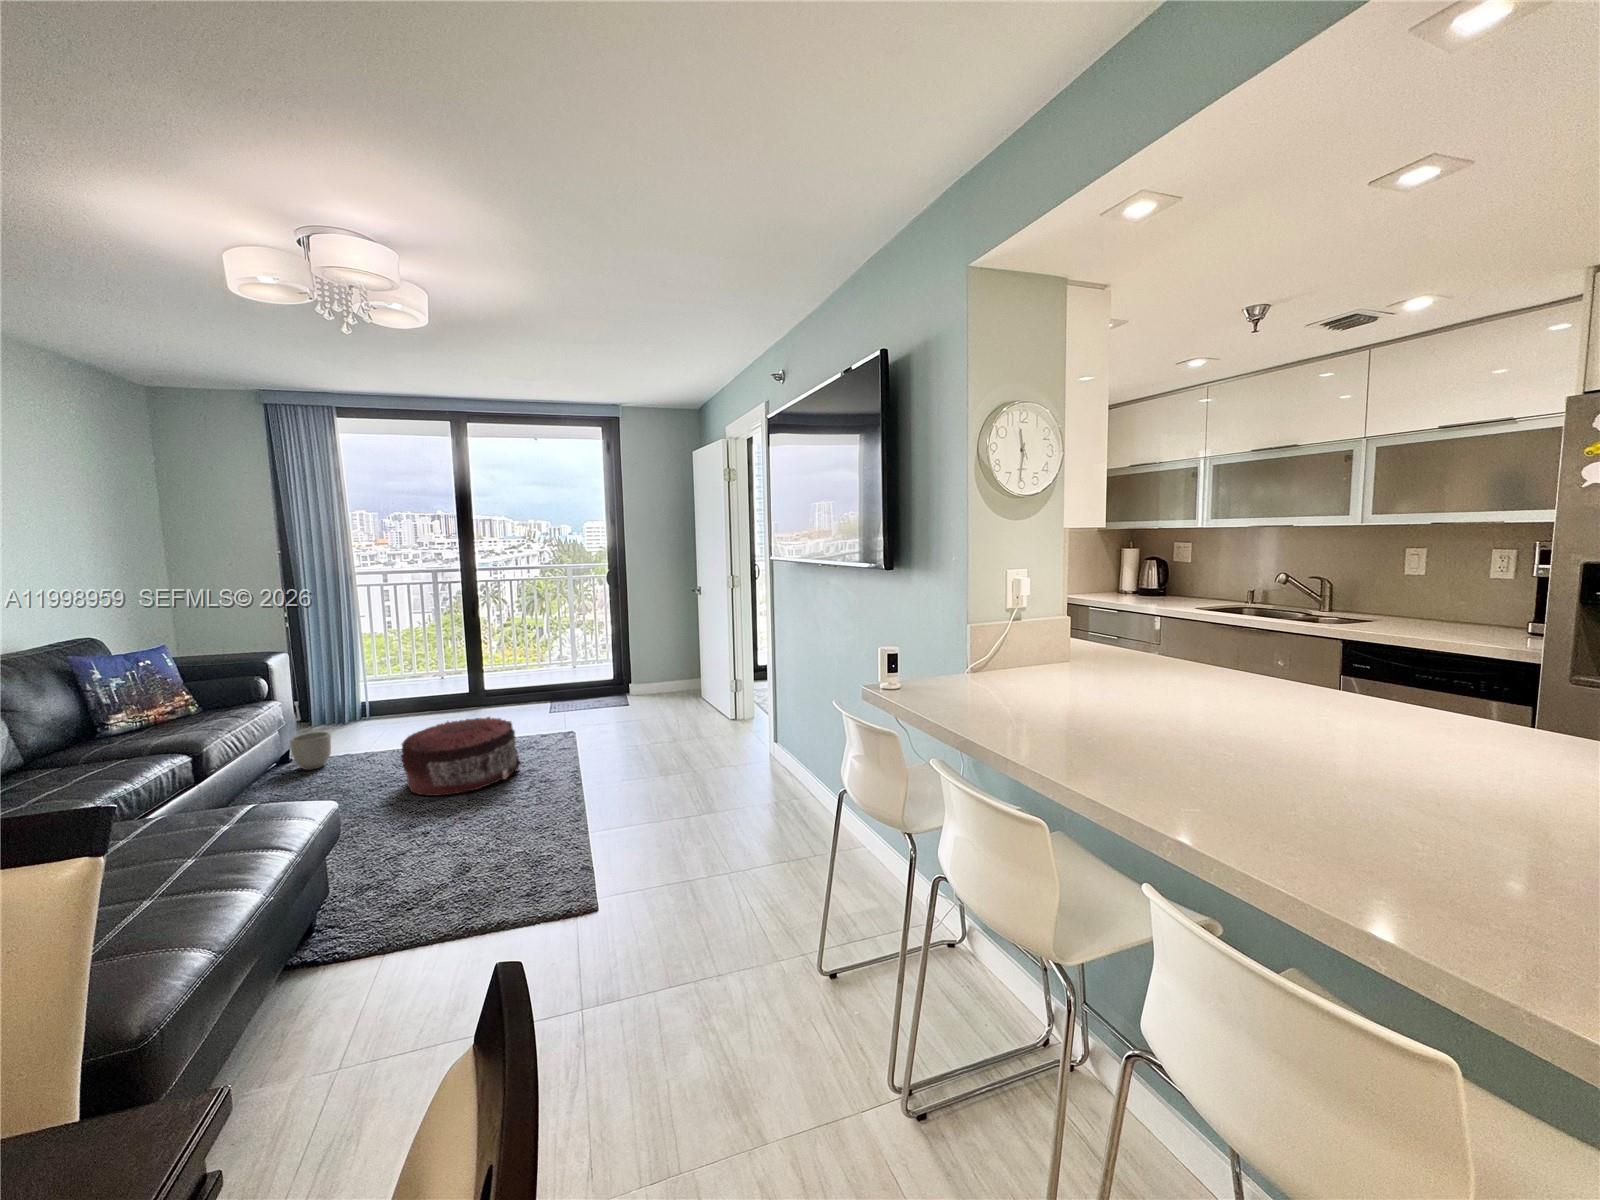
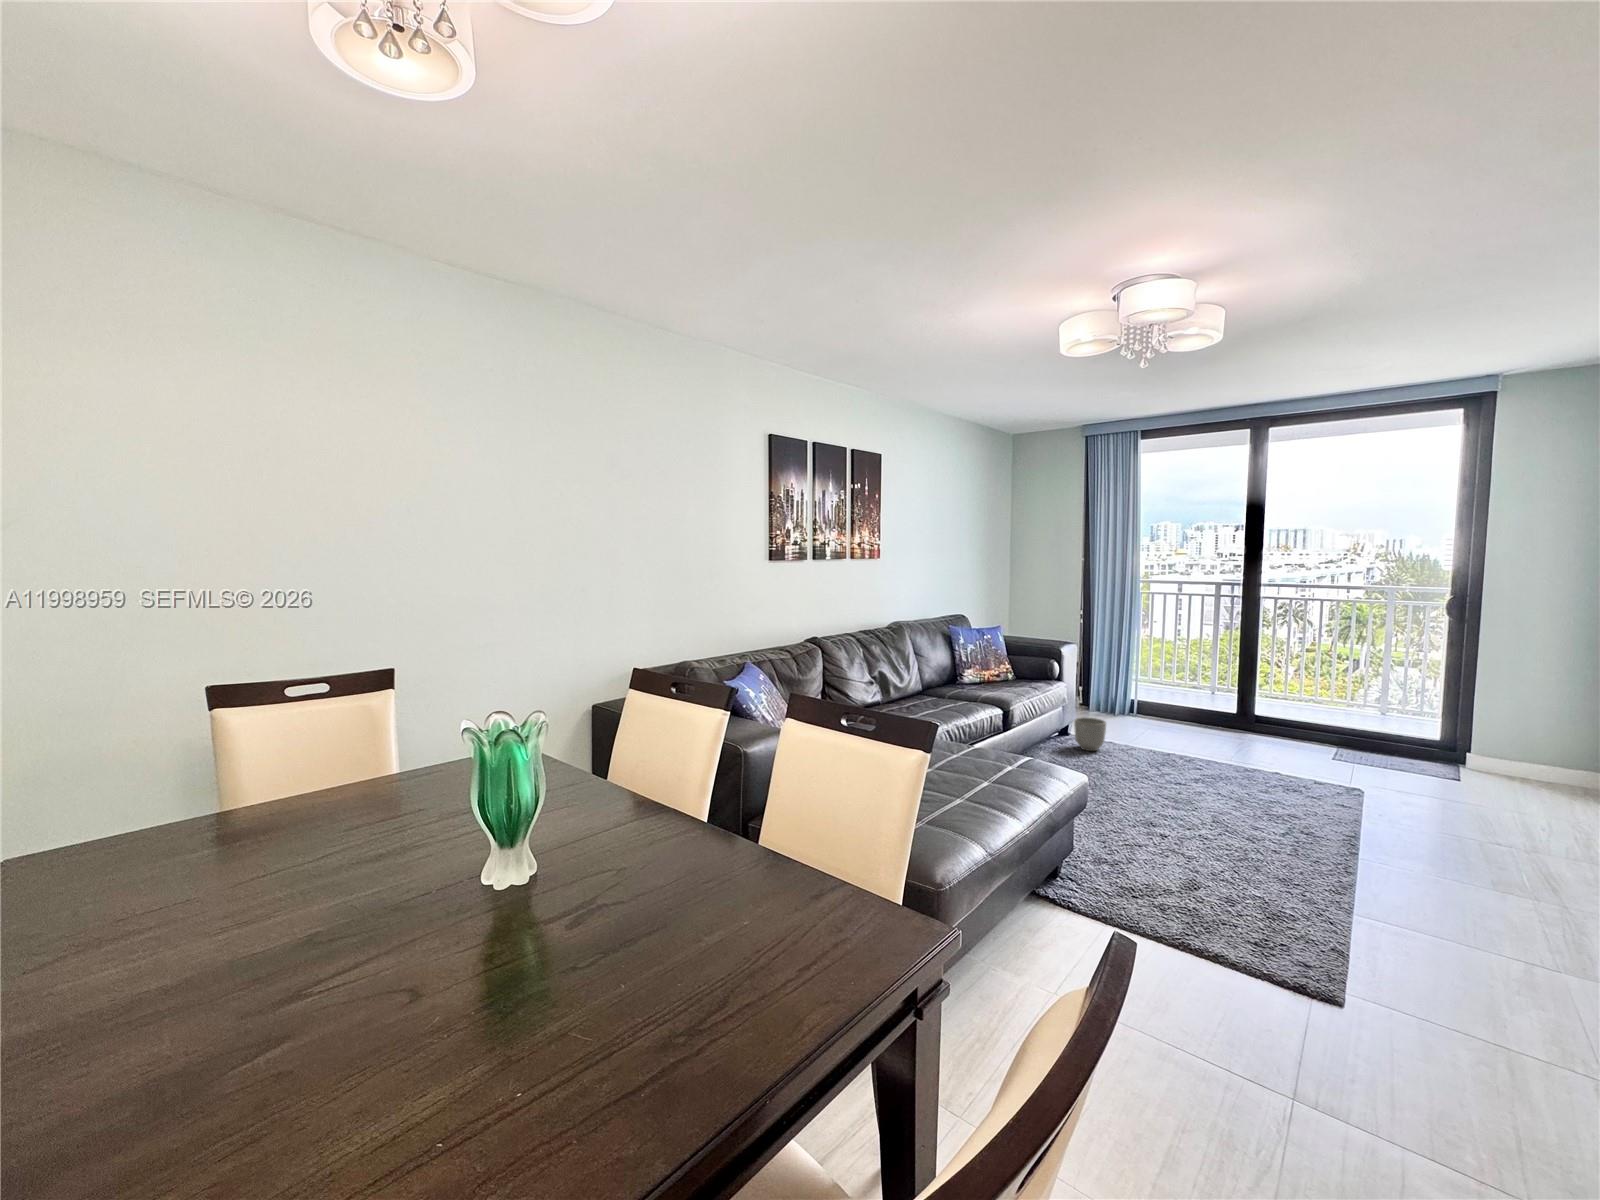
pouf: present [401,717,521,796] -> none [1159,738,1291,820]

